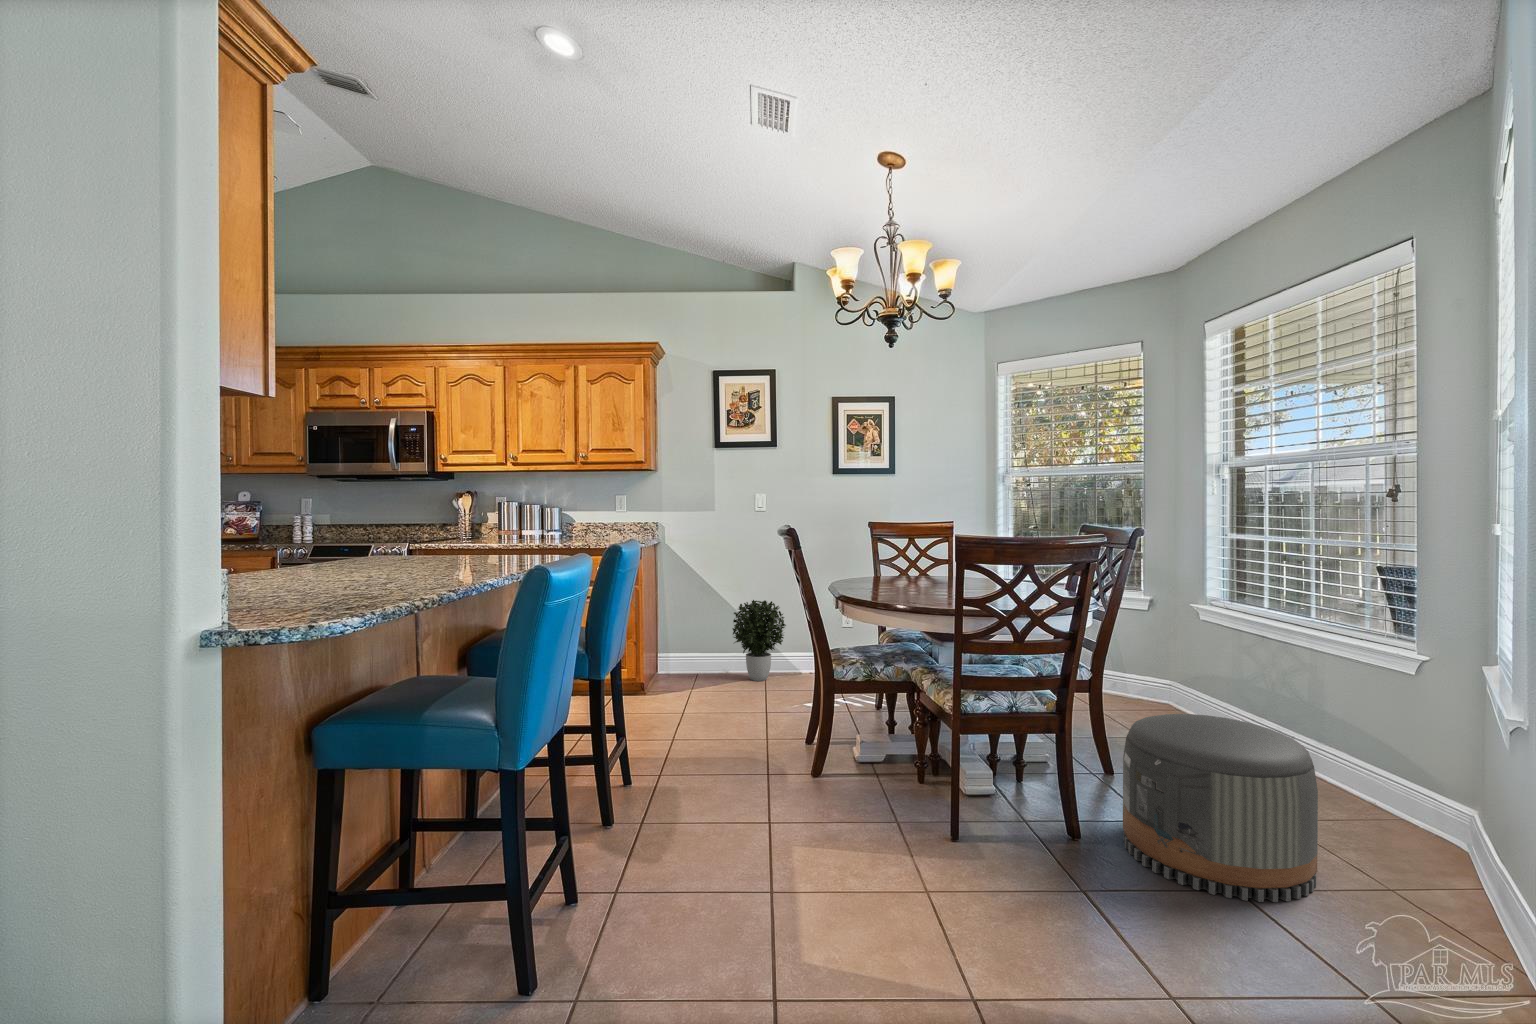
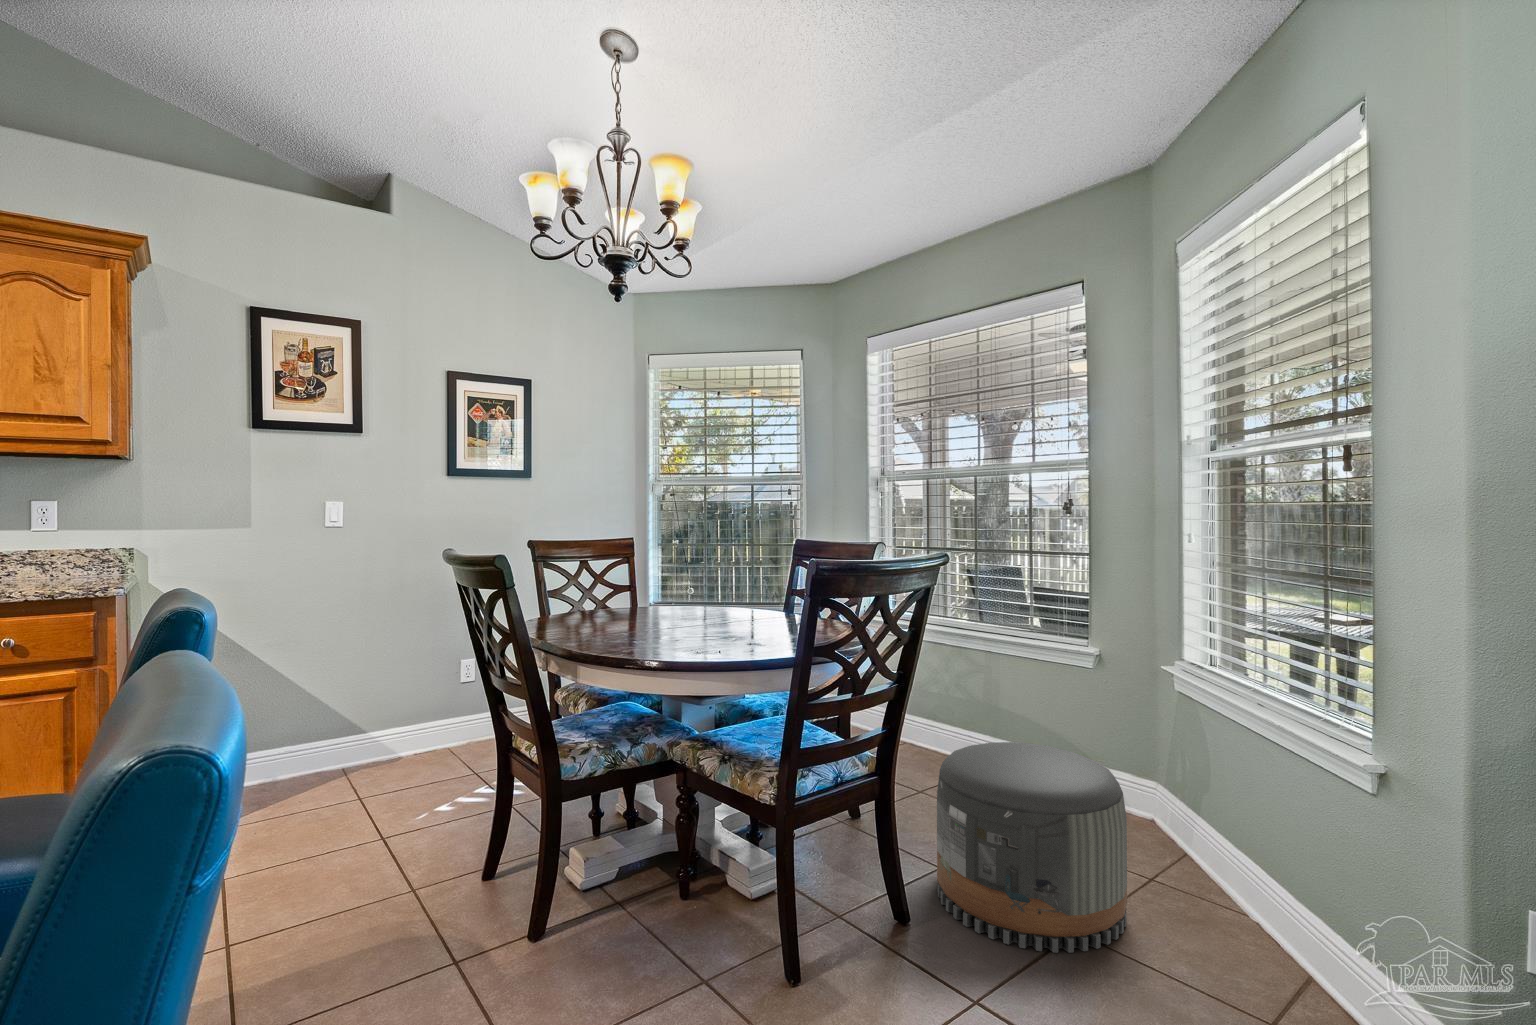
potted plant: present [732,600,786,681] -> none [288,660,385,785]

